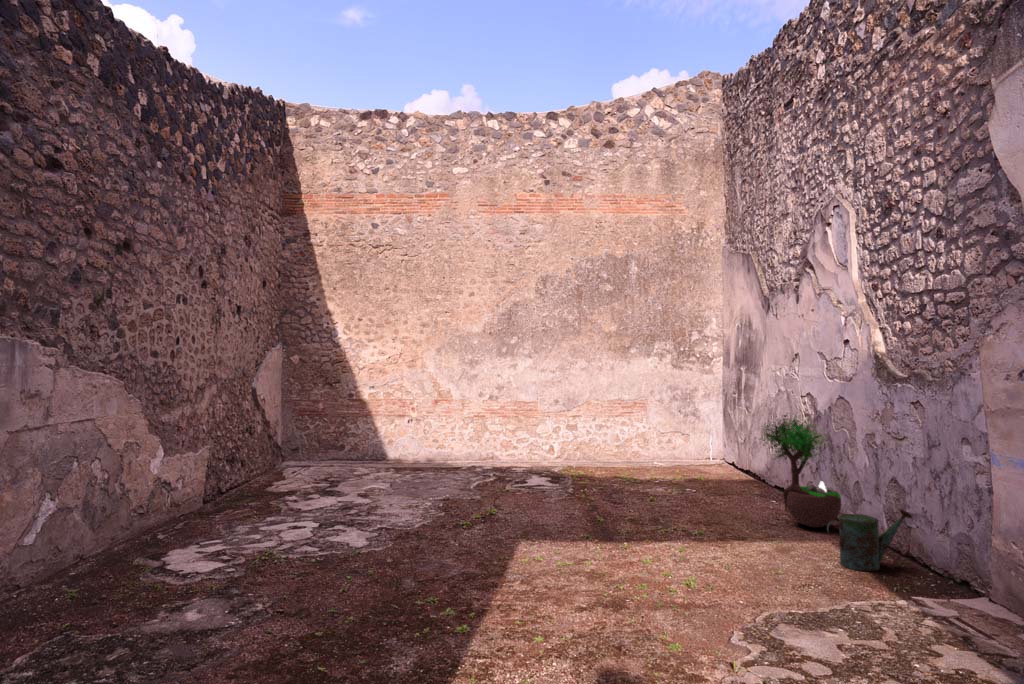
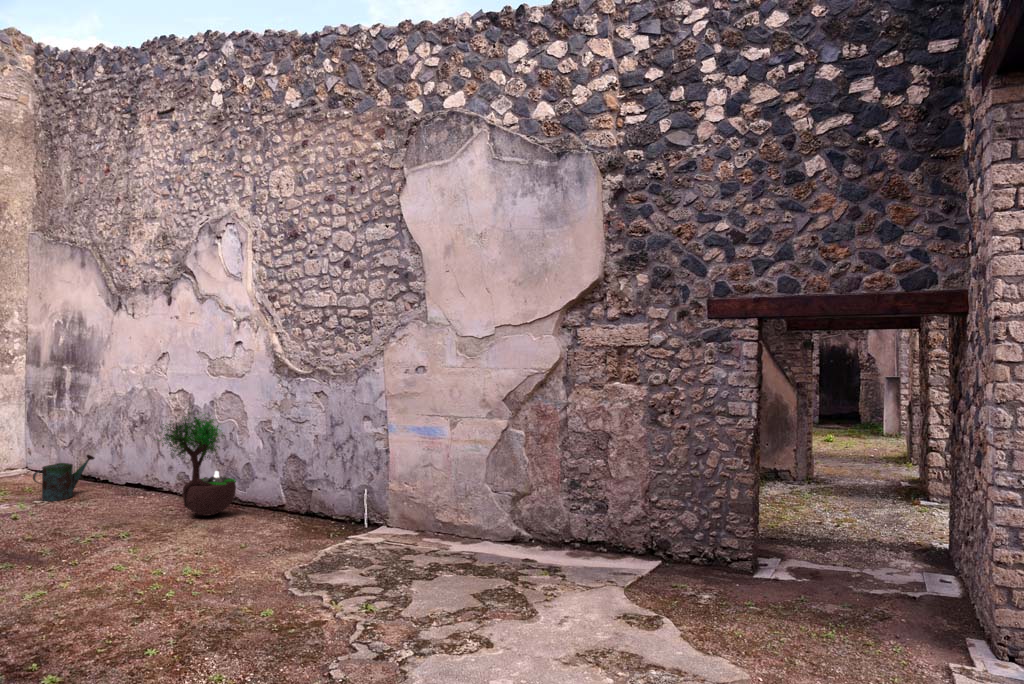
watering can: present [827,509,912,571] -> present [33,455,94,501]

